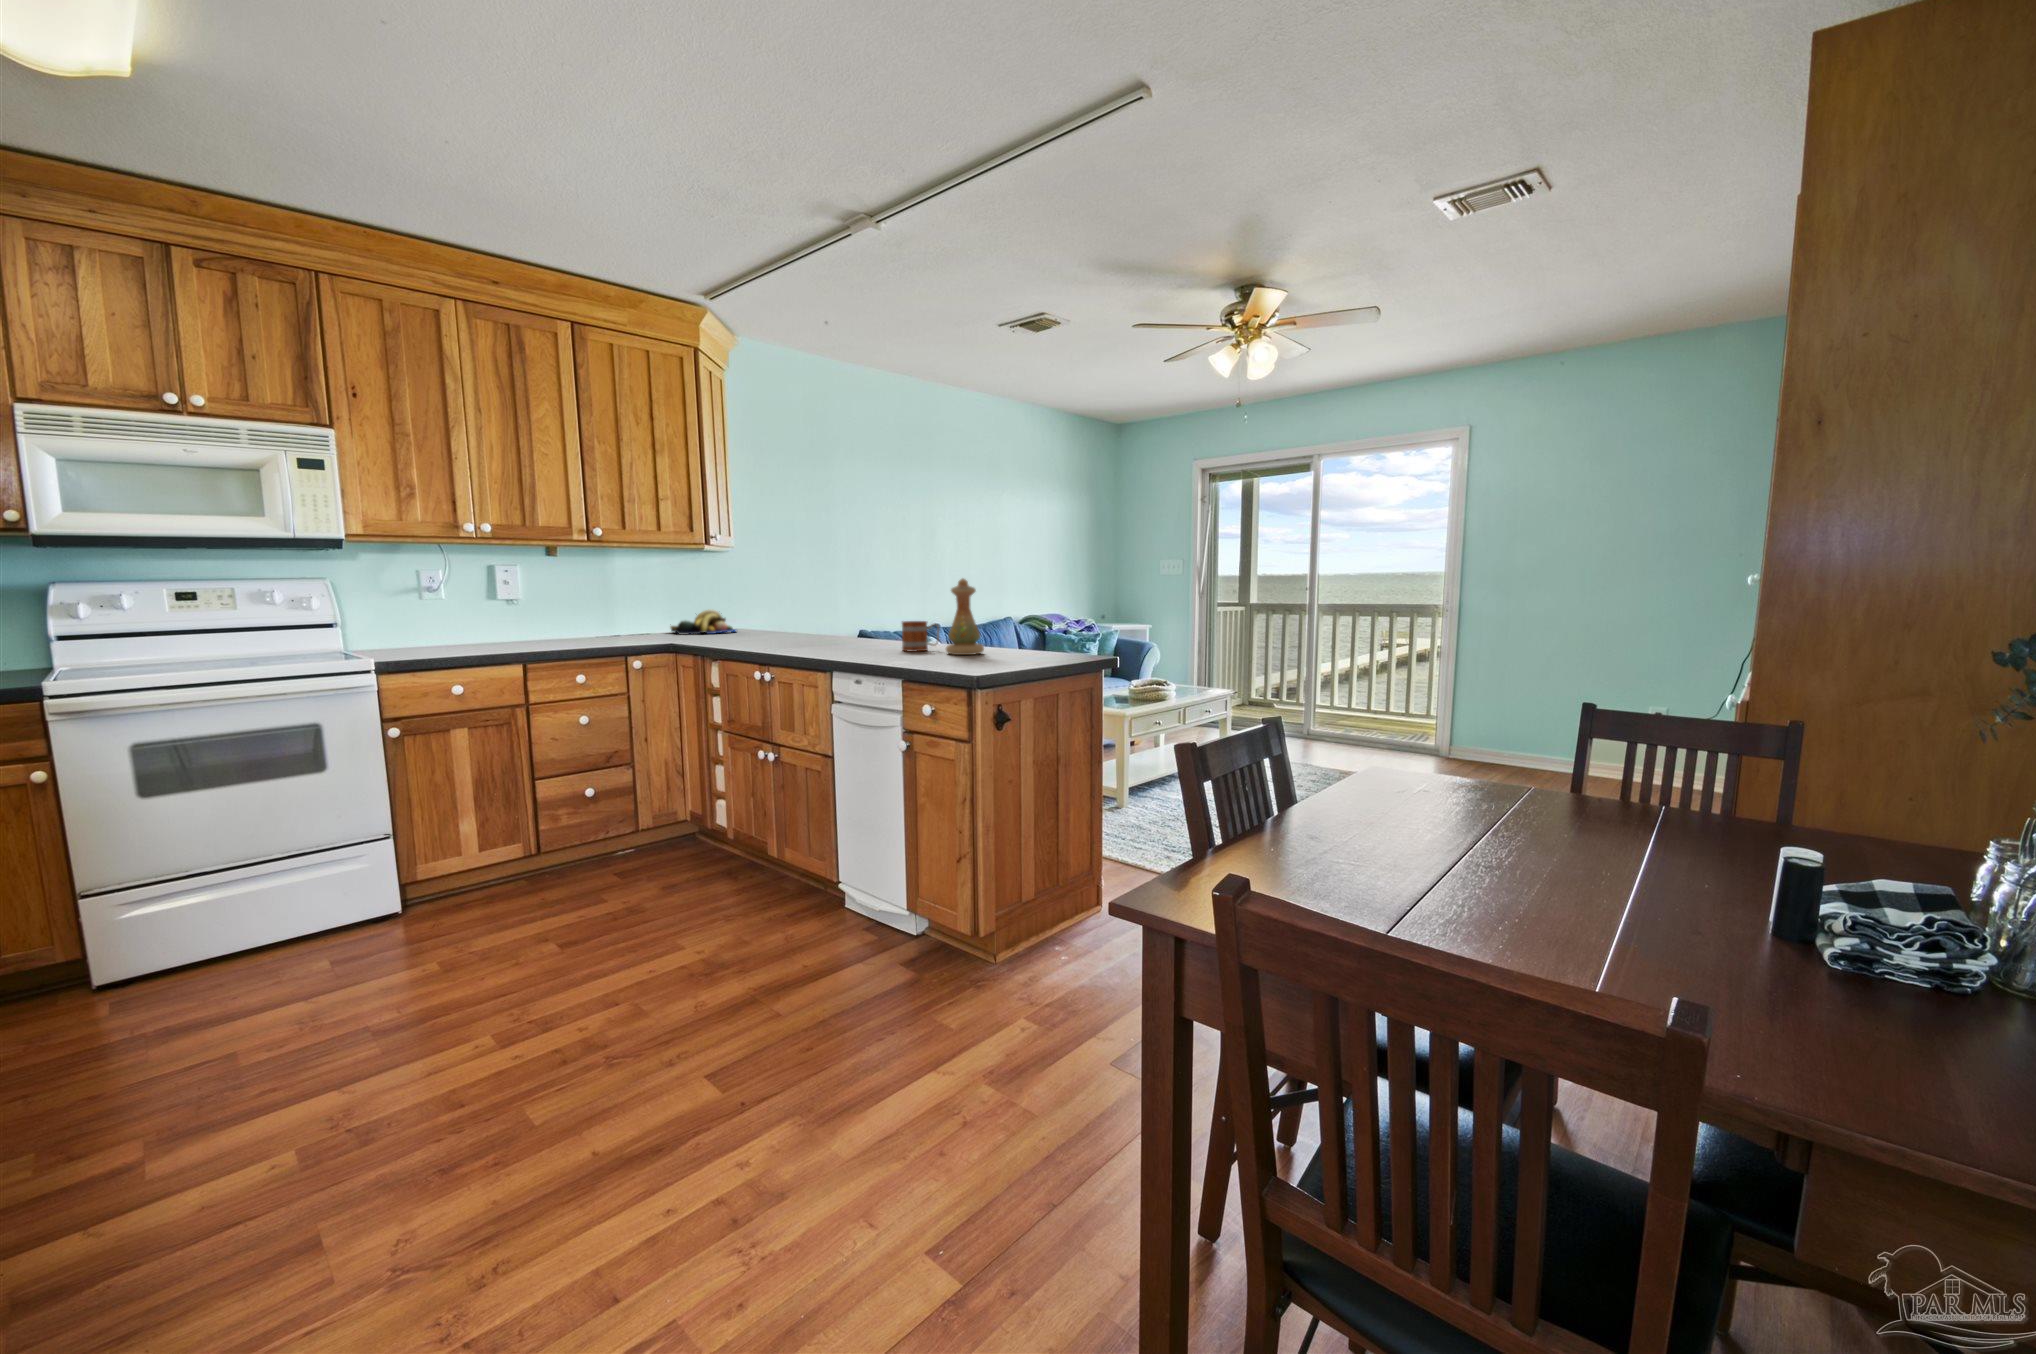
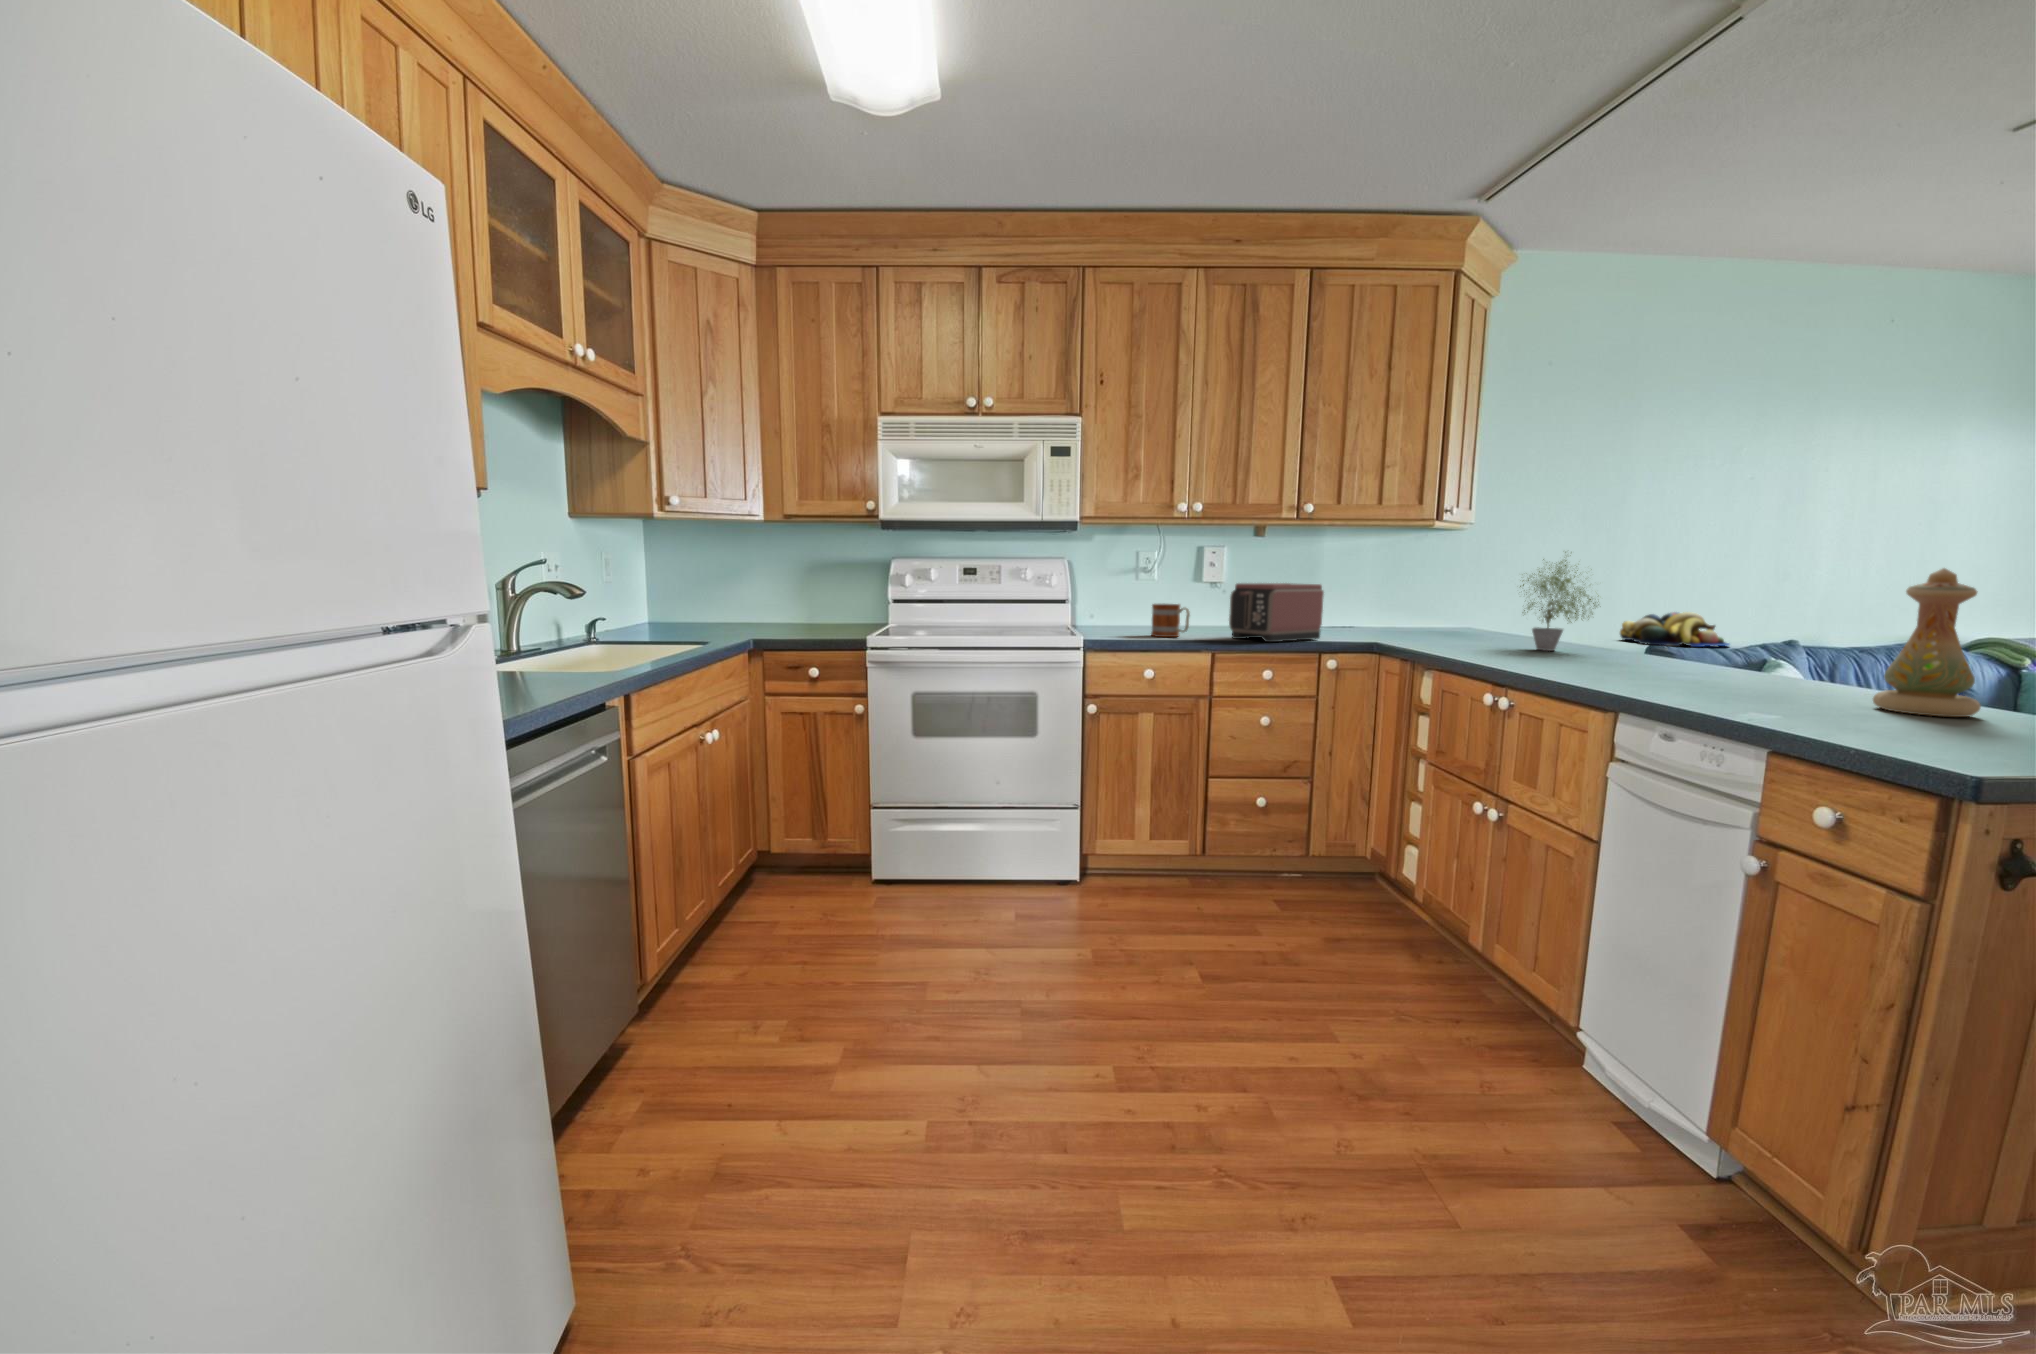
potted plant: none [768,568,825,639] -> present [1520,552,1599,651]
toaster: none [536,598,626,650] -> present [1229,583,1324,642]
fruit bowl: present [671,610,736,635] -> present [1620,612,1729,647]
mug: present [902,621,939,651] -> present [1151,604,1190,637]

